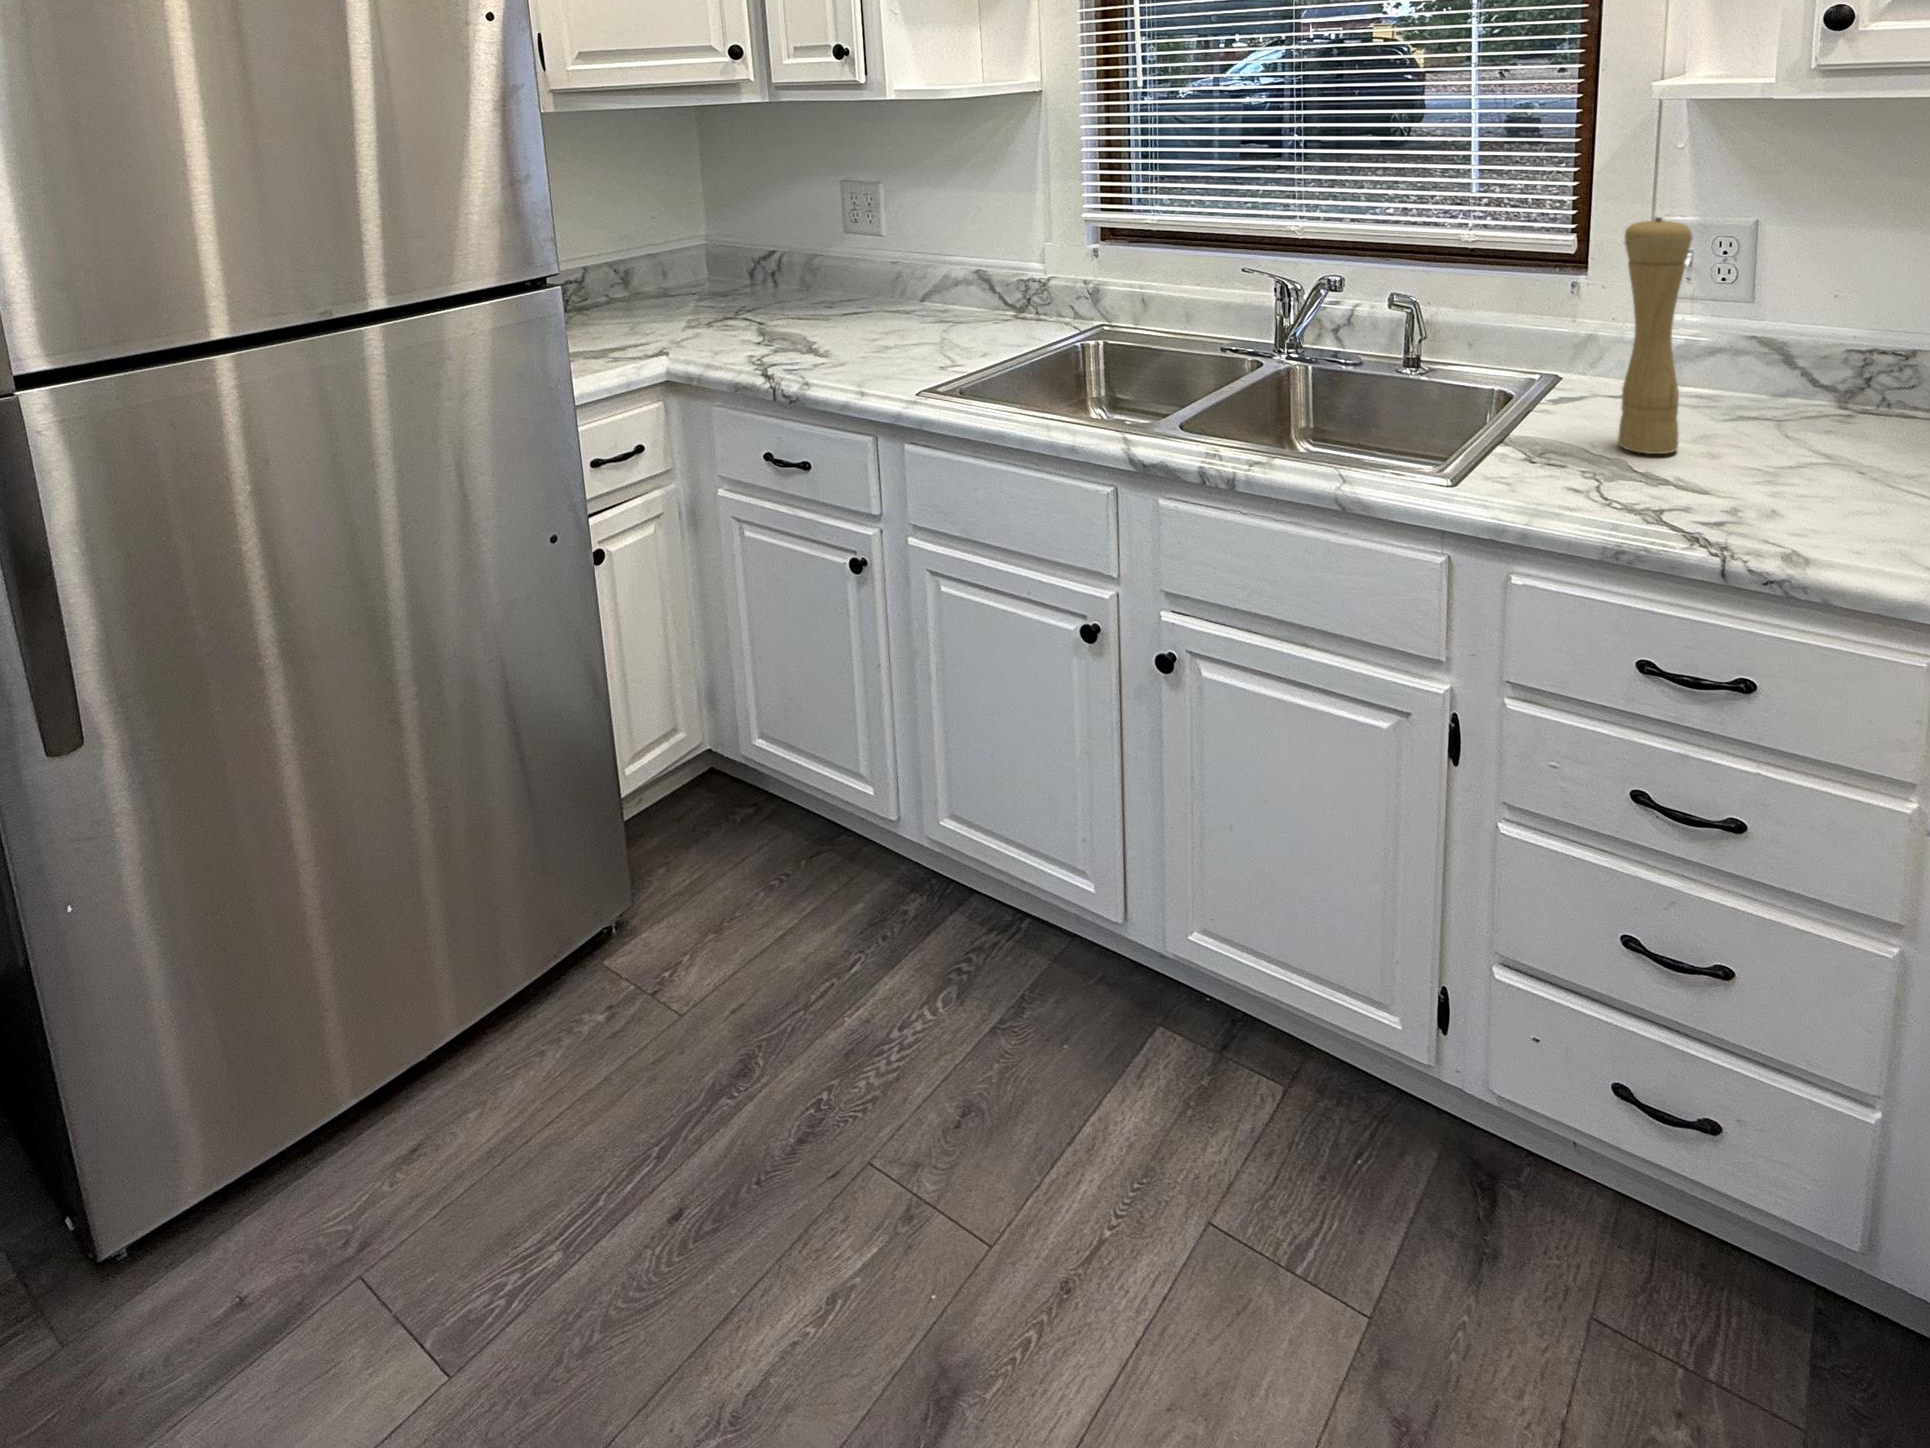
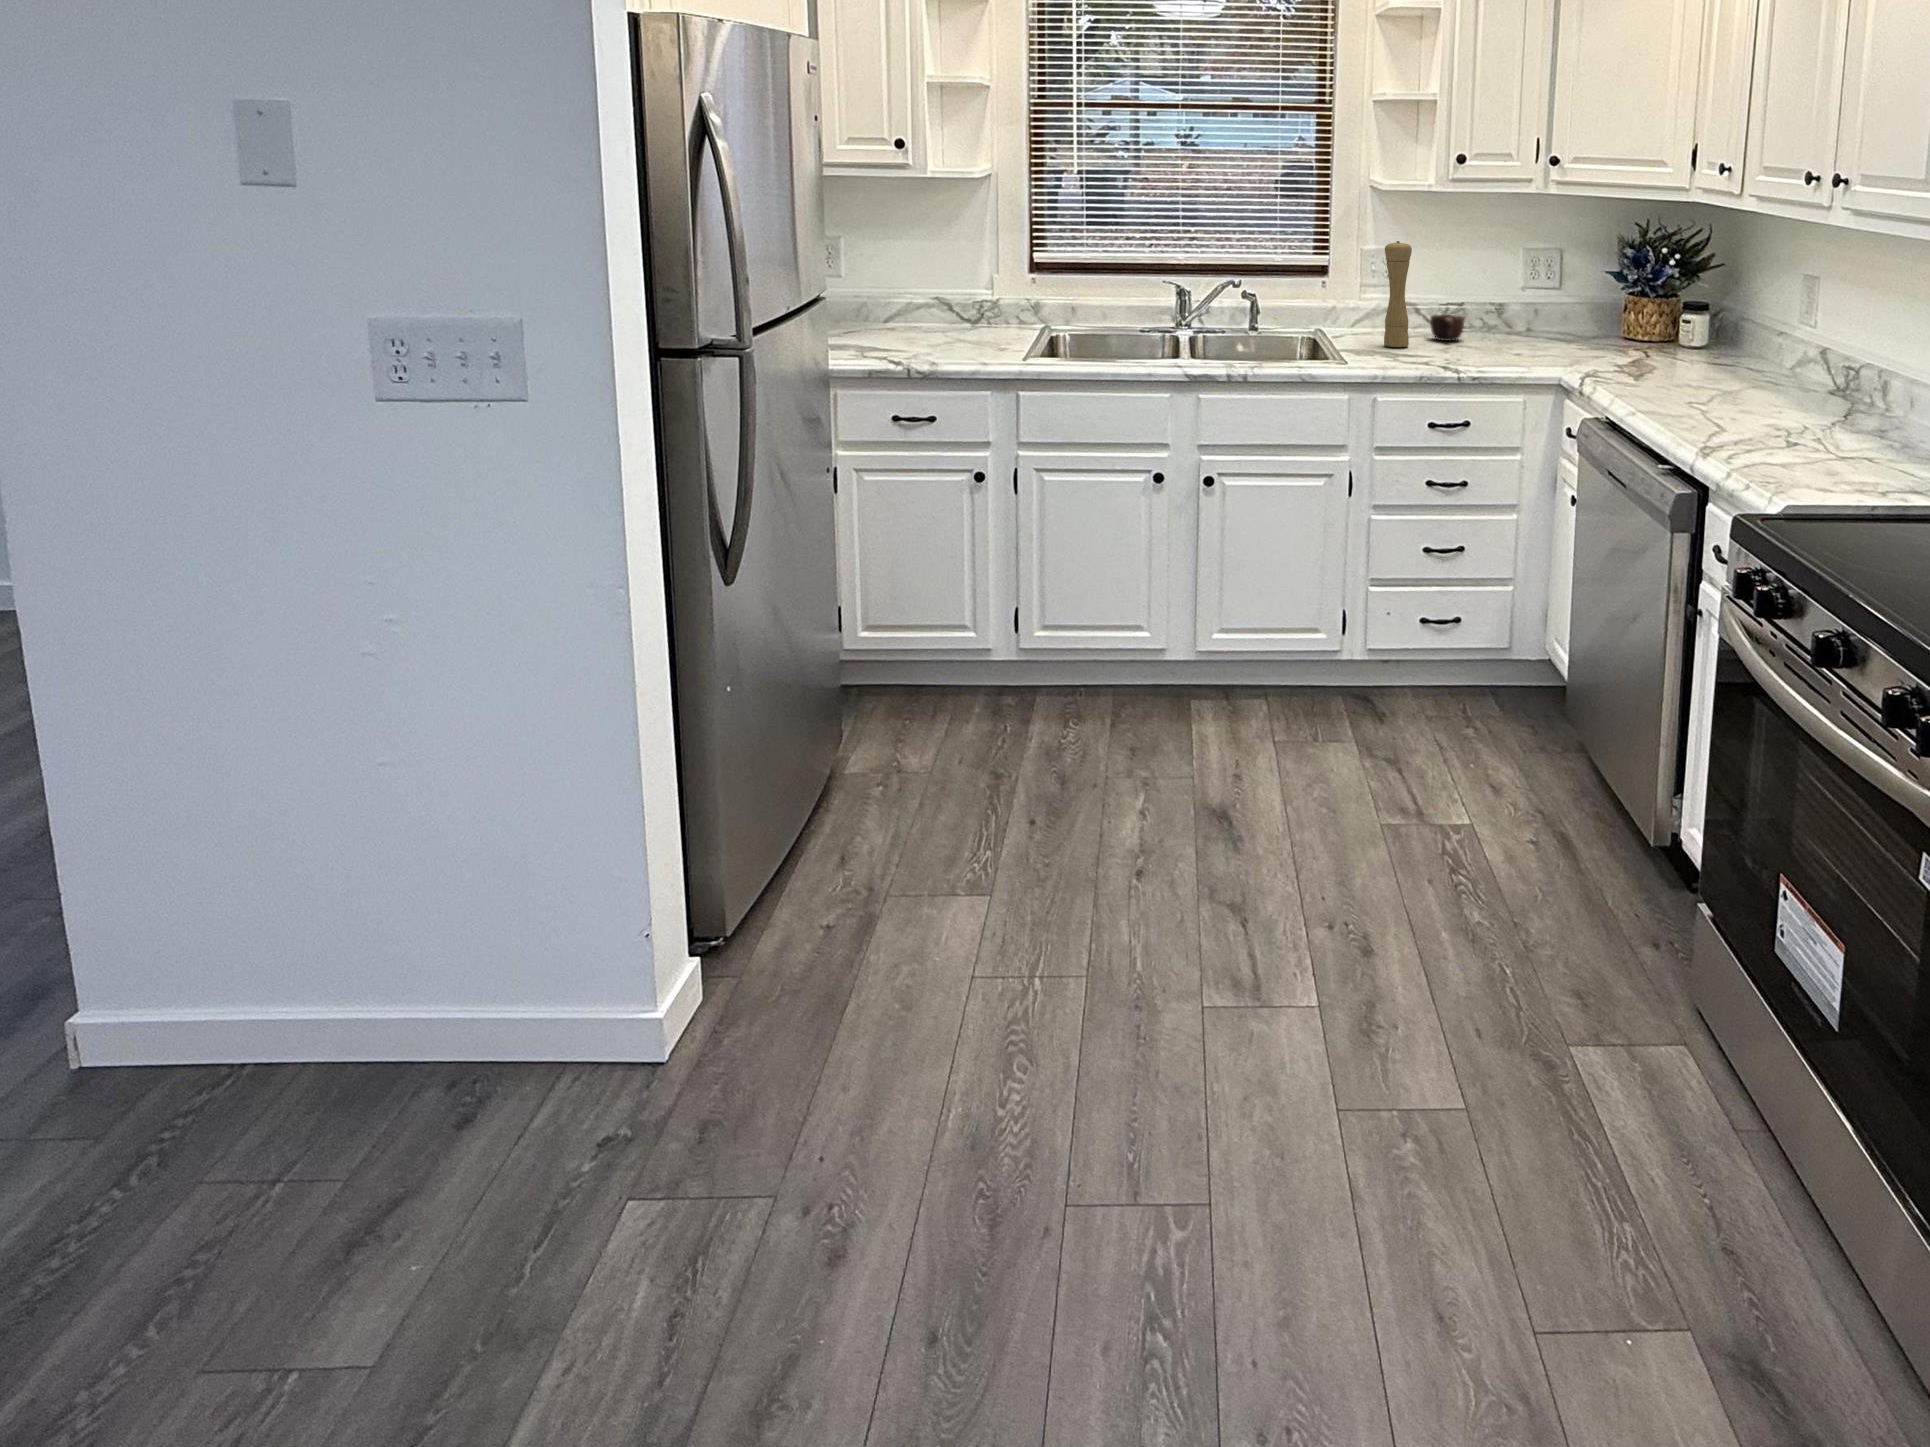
mug: none [1769,380,1863,449] -> present [1430,314,1465,341]

